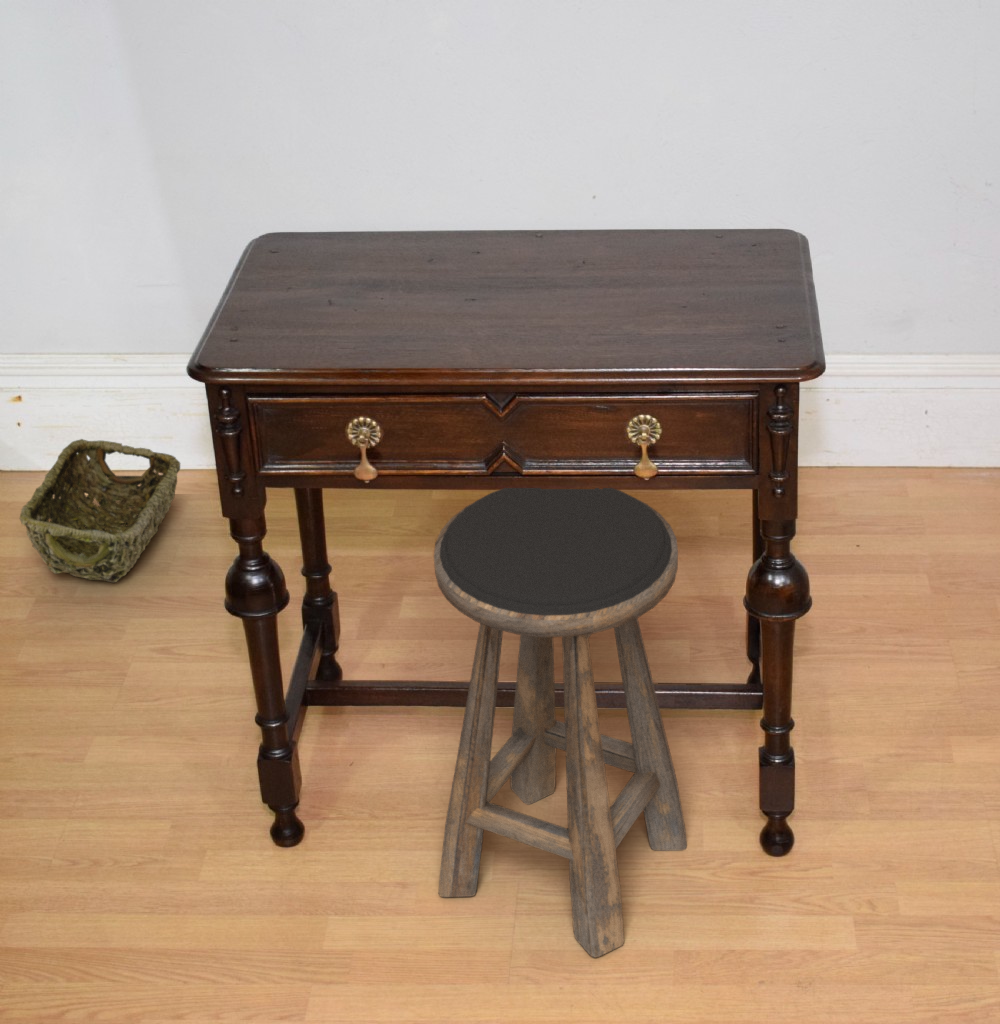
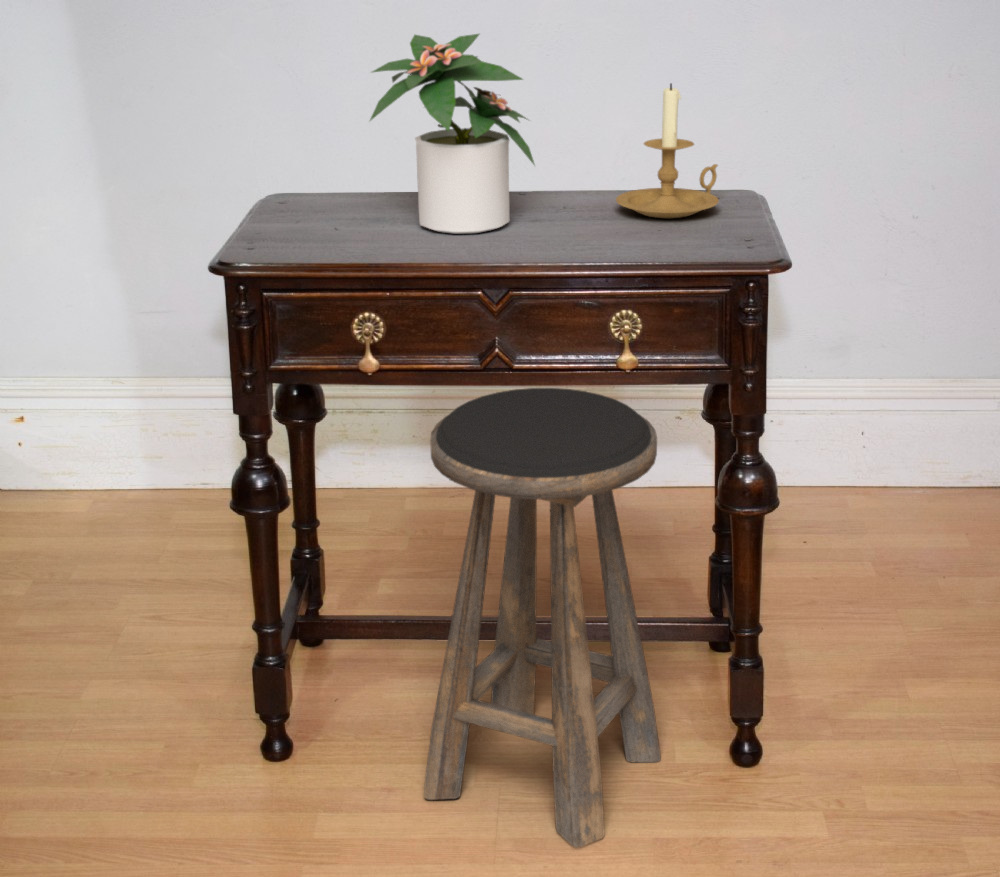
potted plant: none [358,89,546,315] -> present [370,34,534,234]
candle holder: none [639,135,755,284] -> present [616,84,719,218]
woven basket: present [20,439,180,582] -> none [31,434,182,555]

